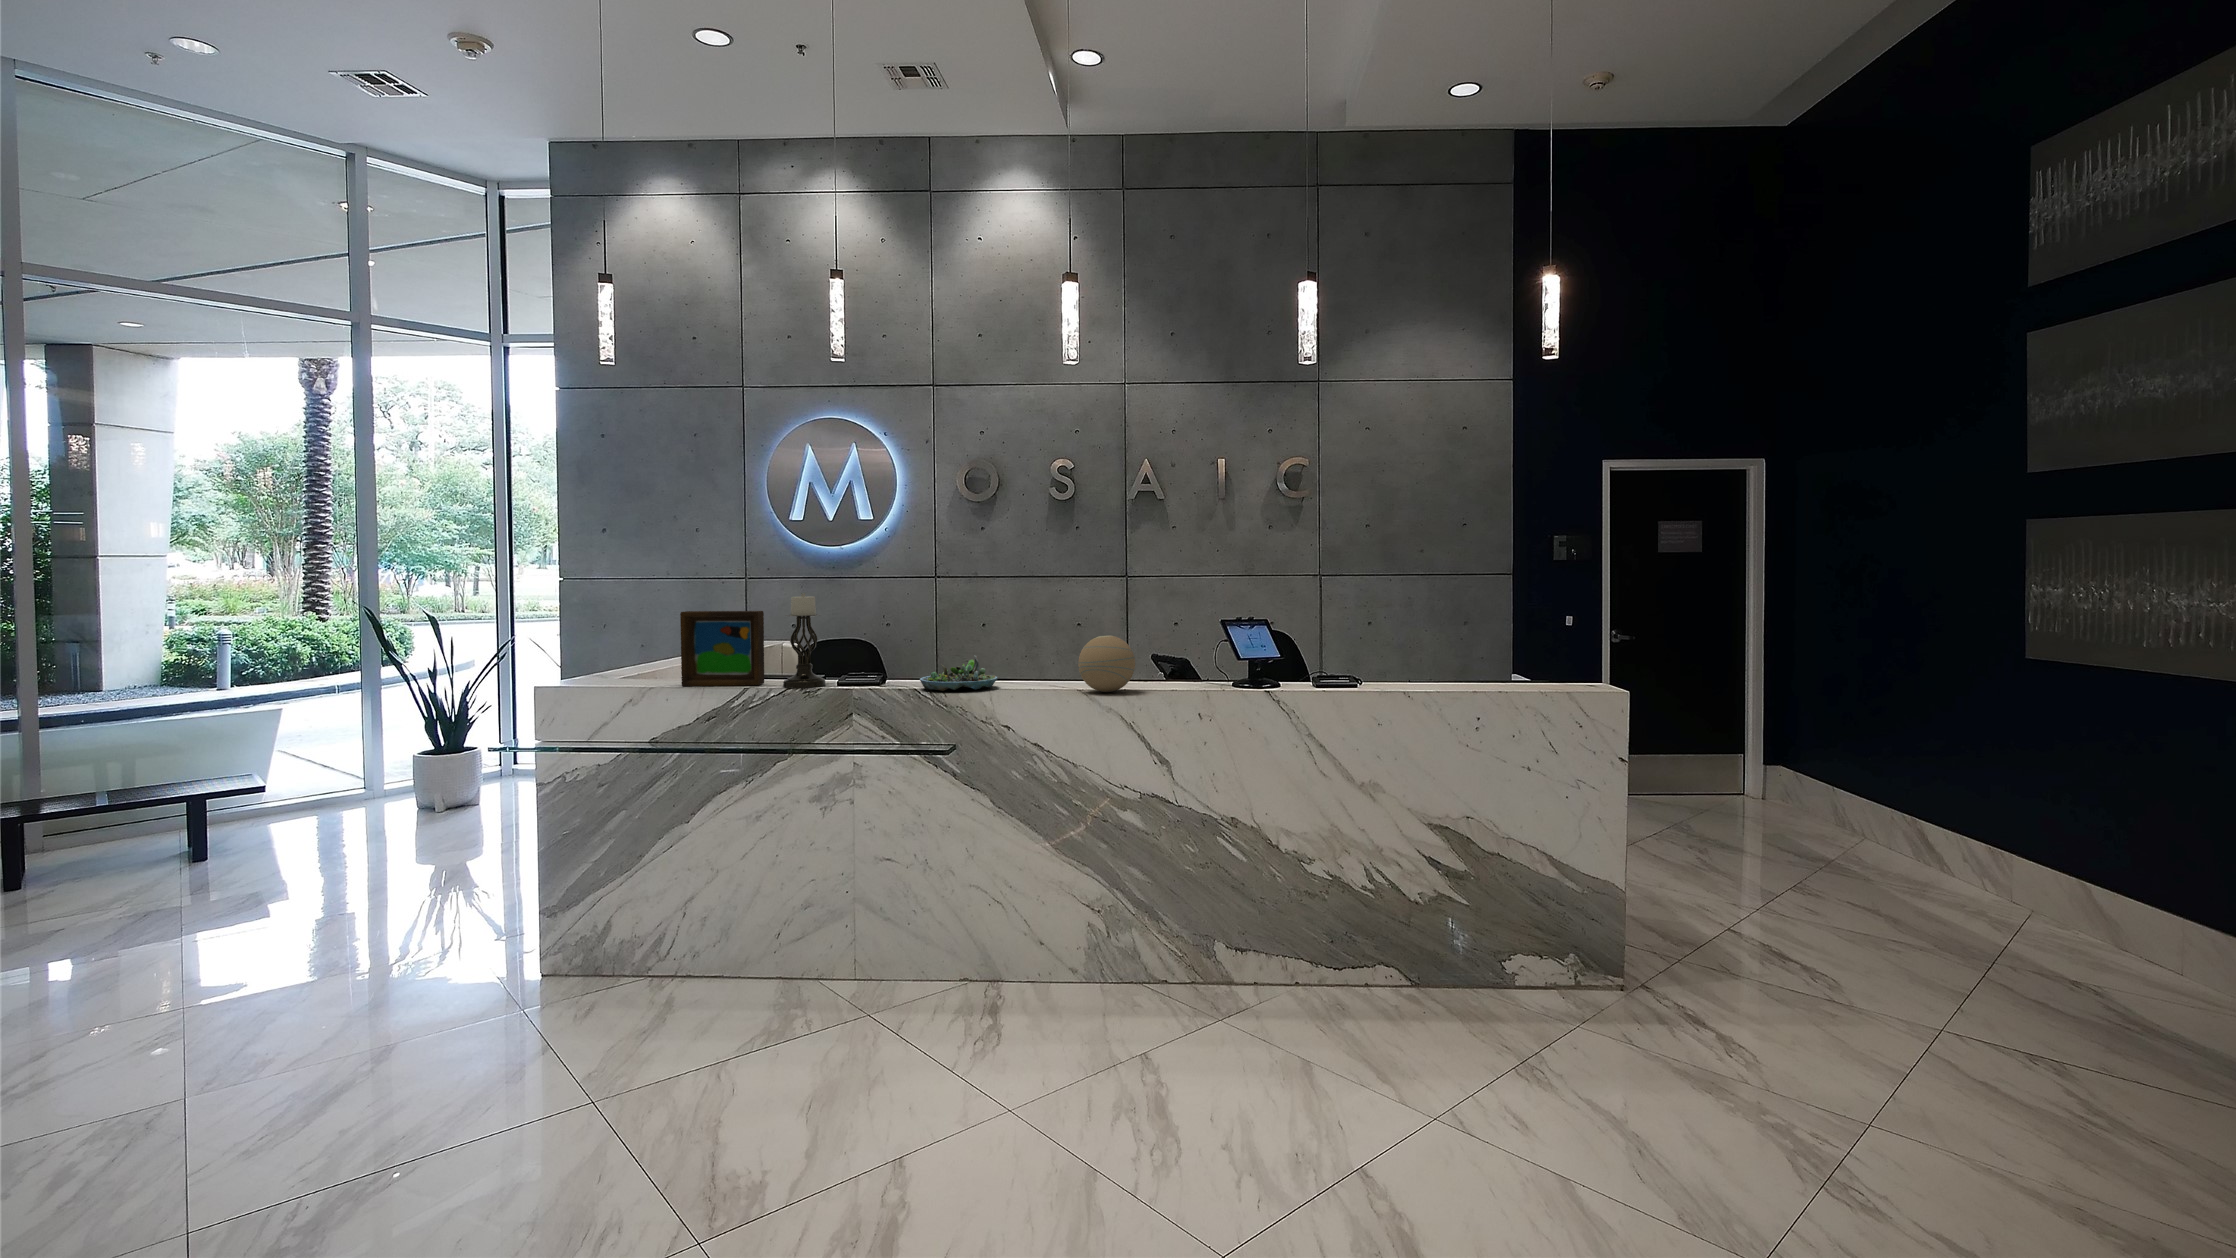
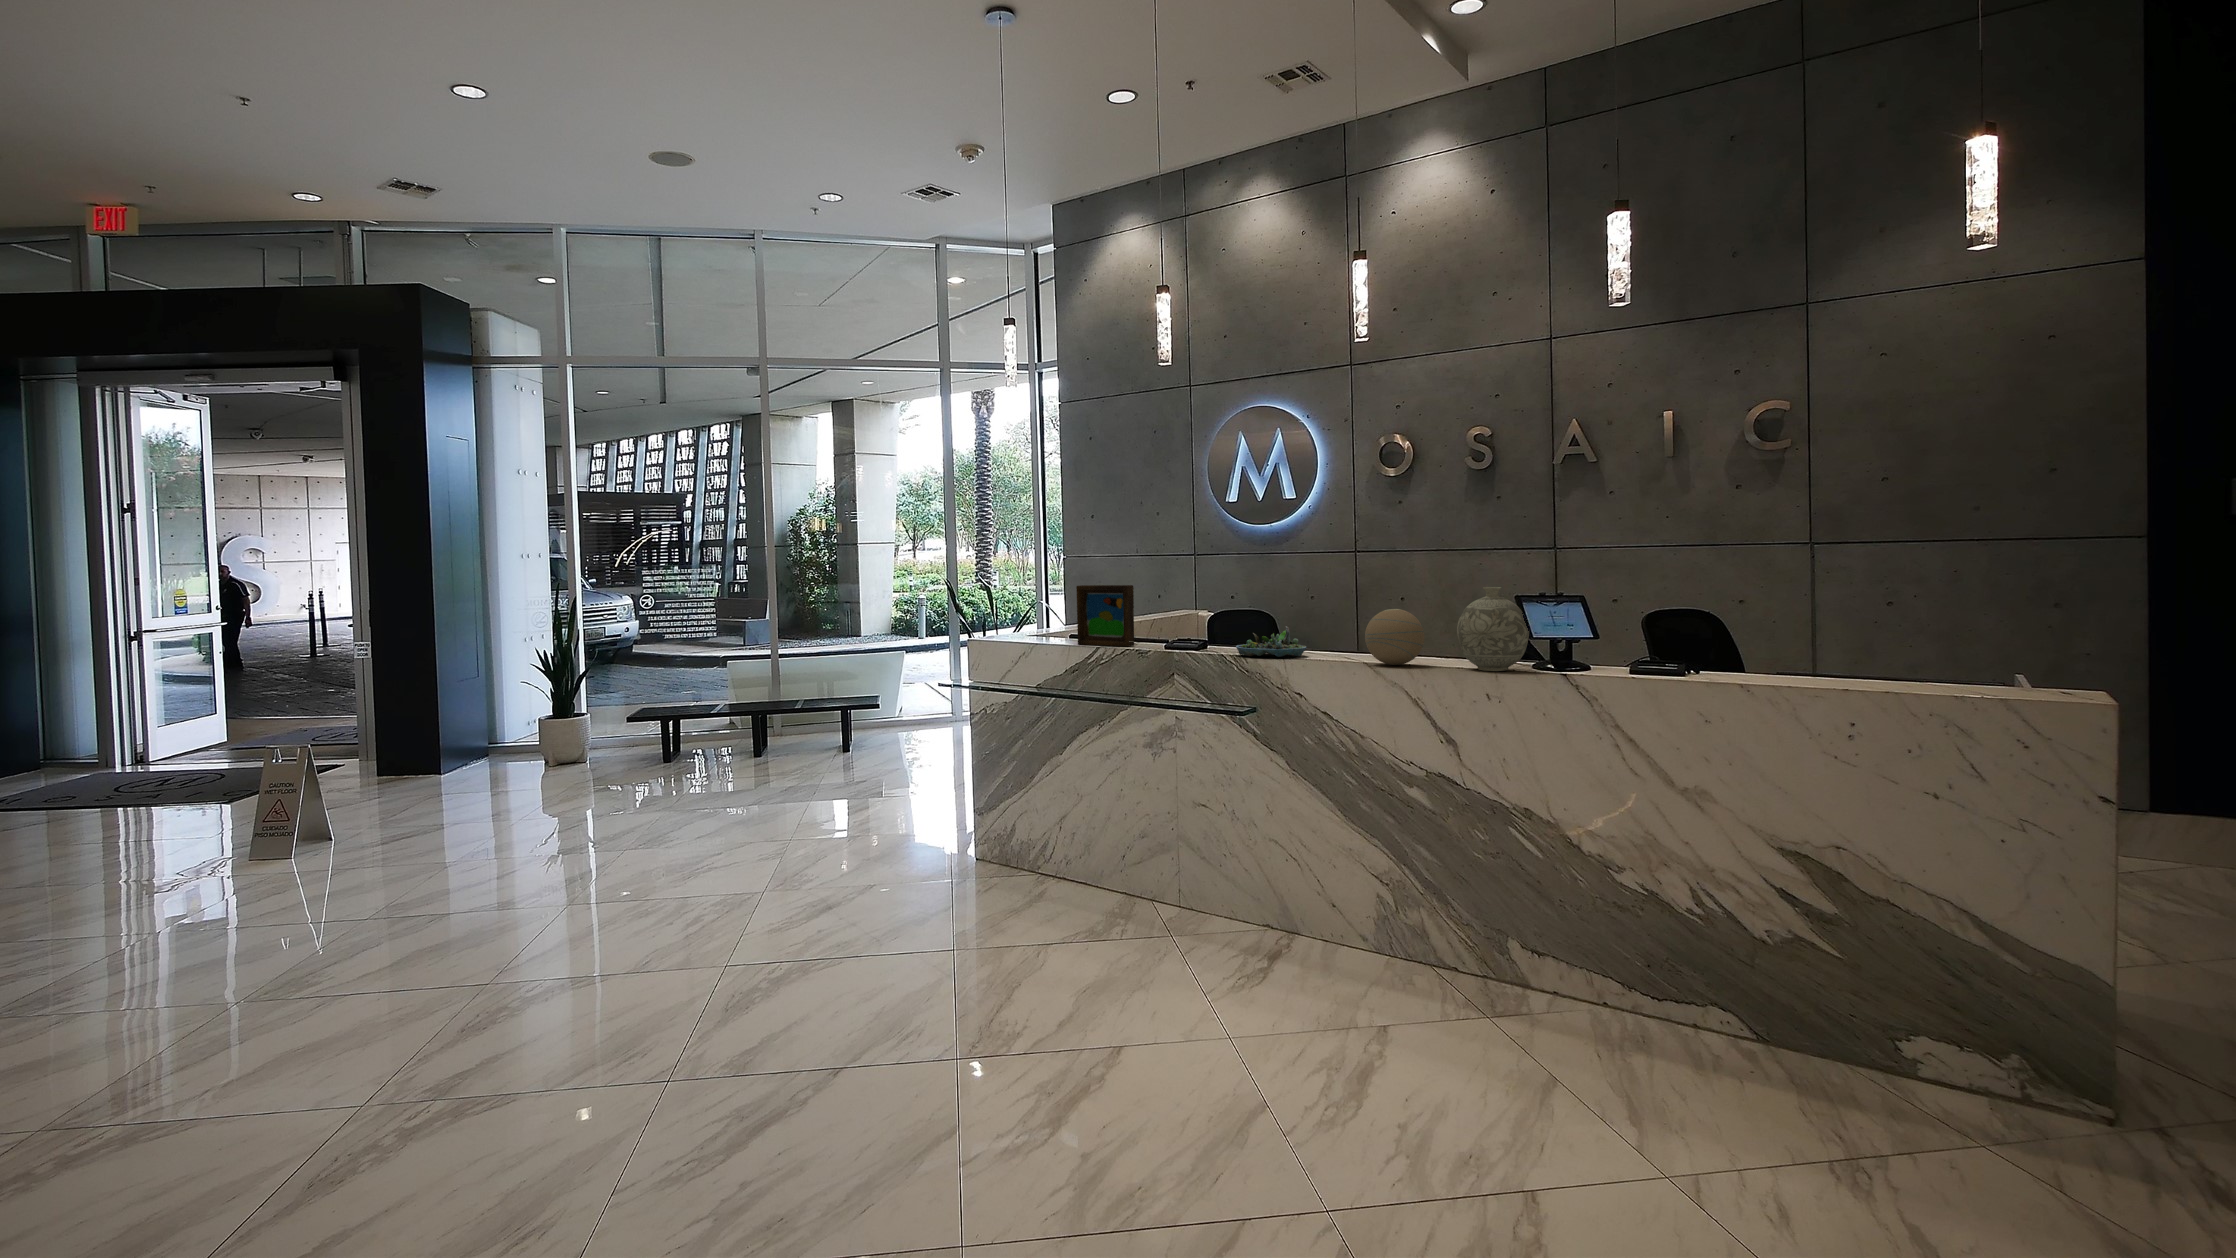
candle holder: present [783,593,826,688] -> none [1142,570,1176,650]
decorative vase: none [1168,613,1231,693] -> present [1457,587,1529,671]

